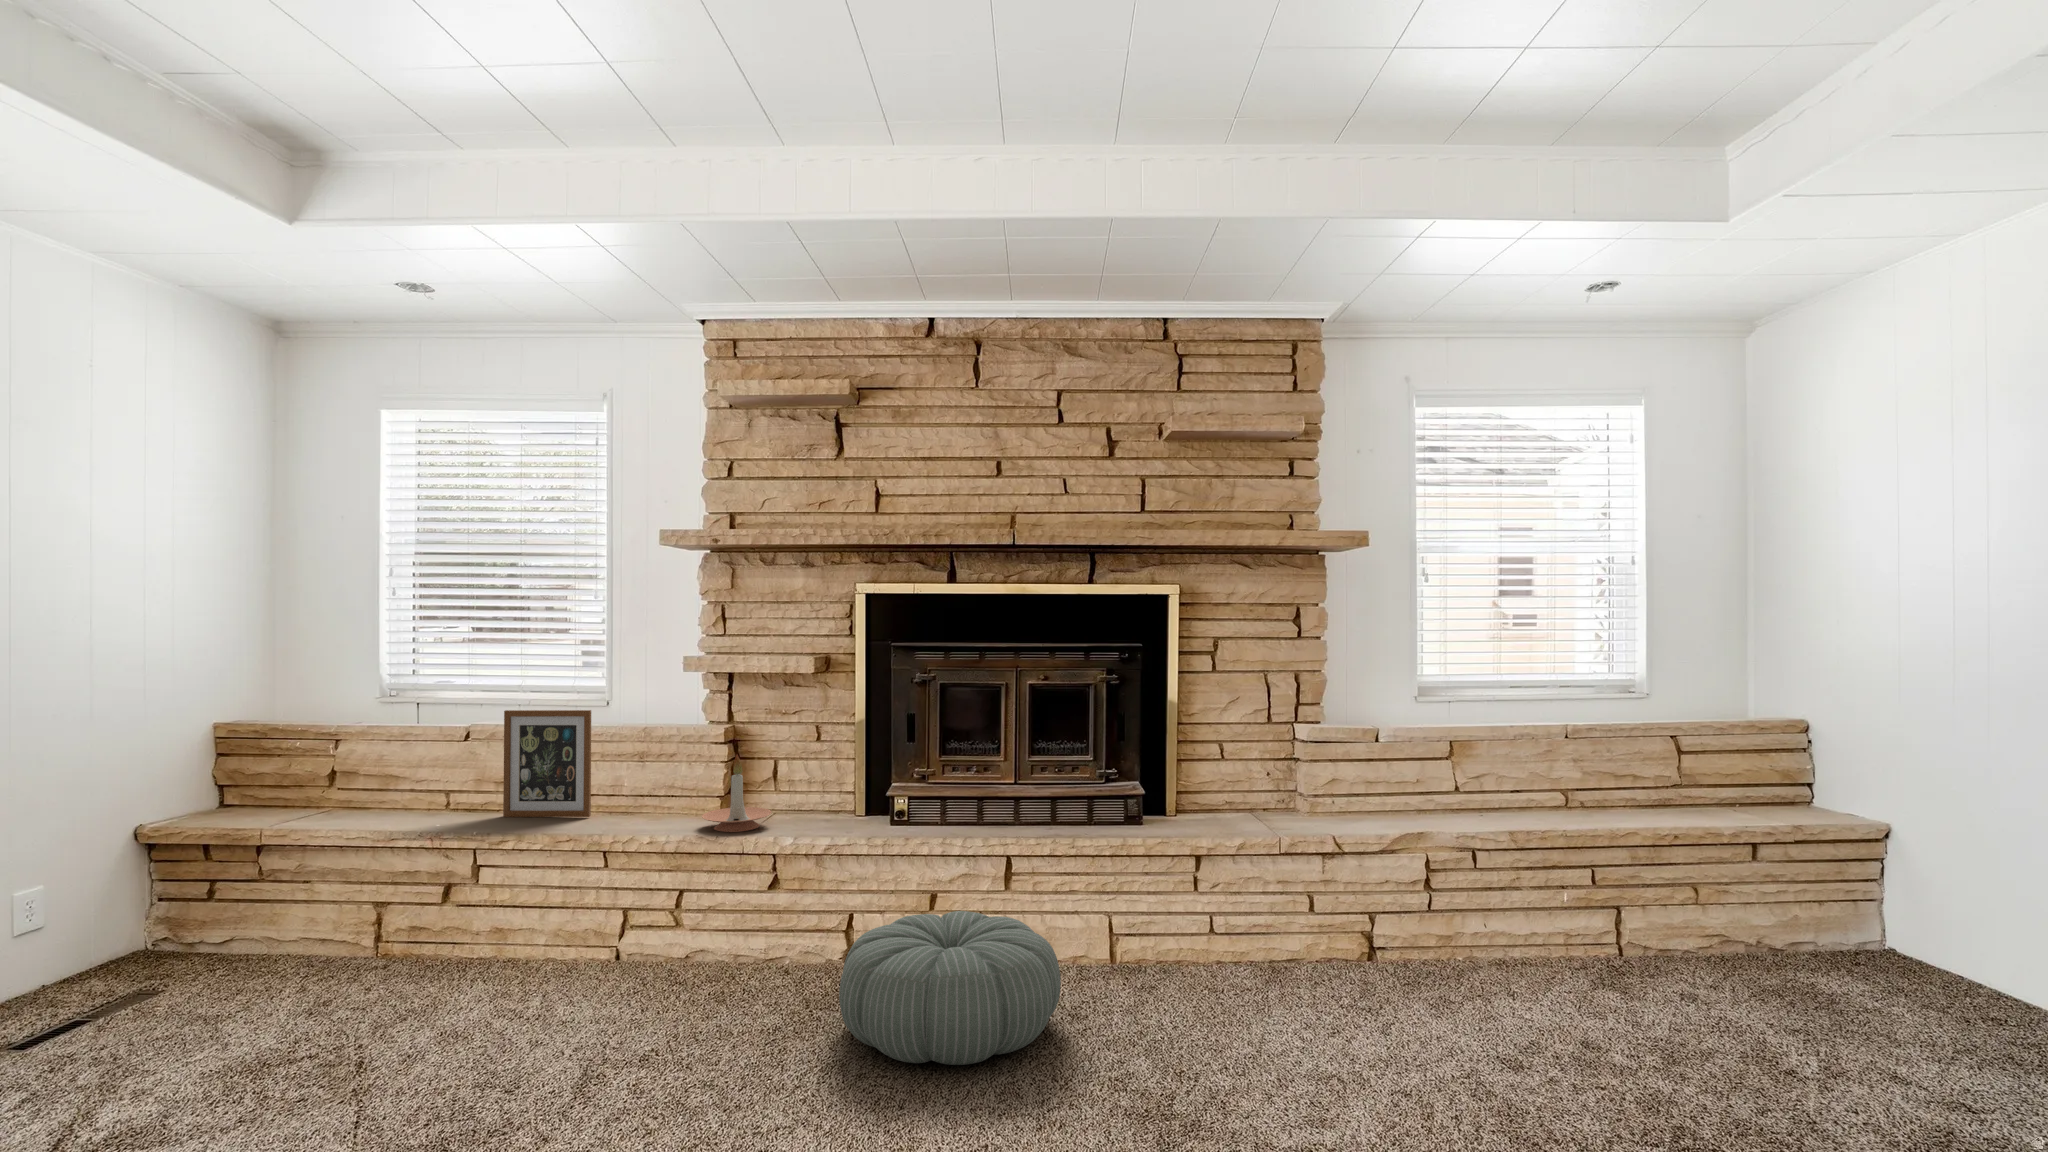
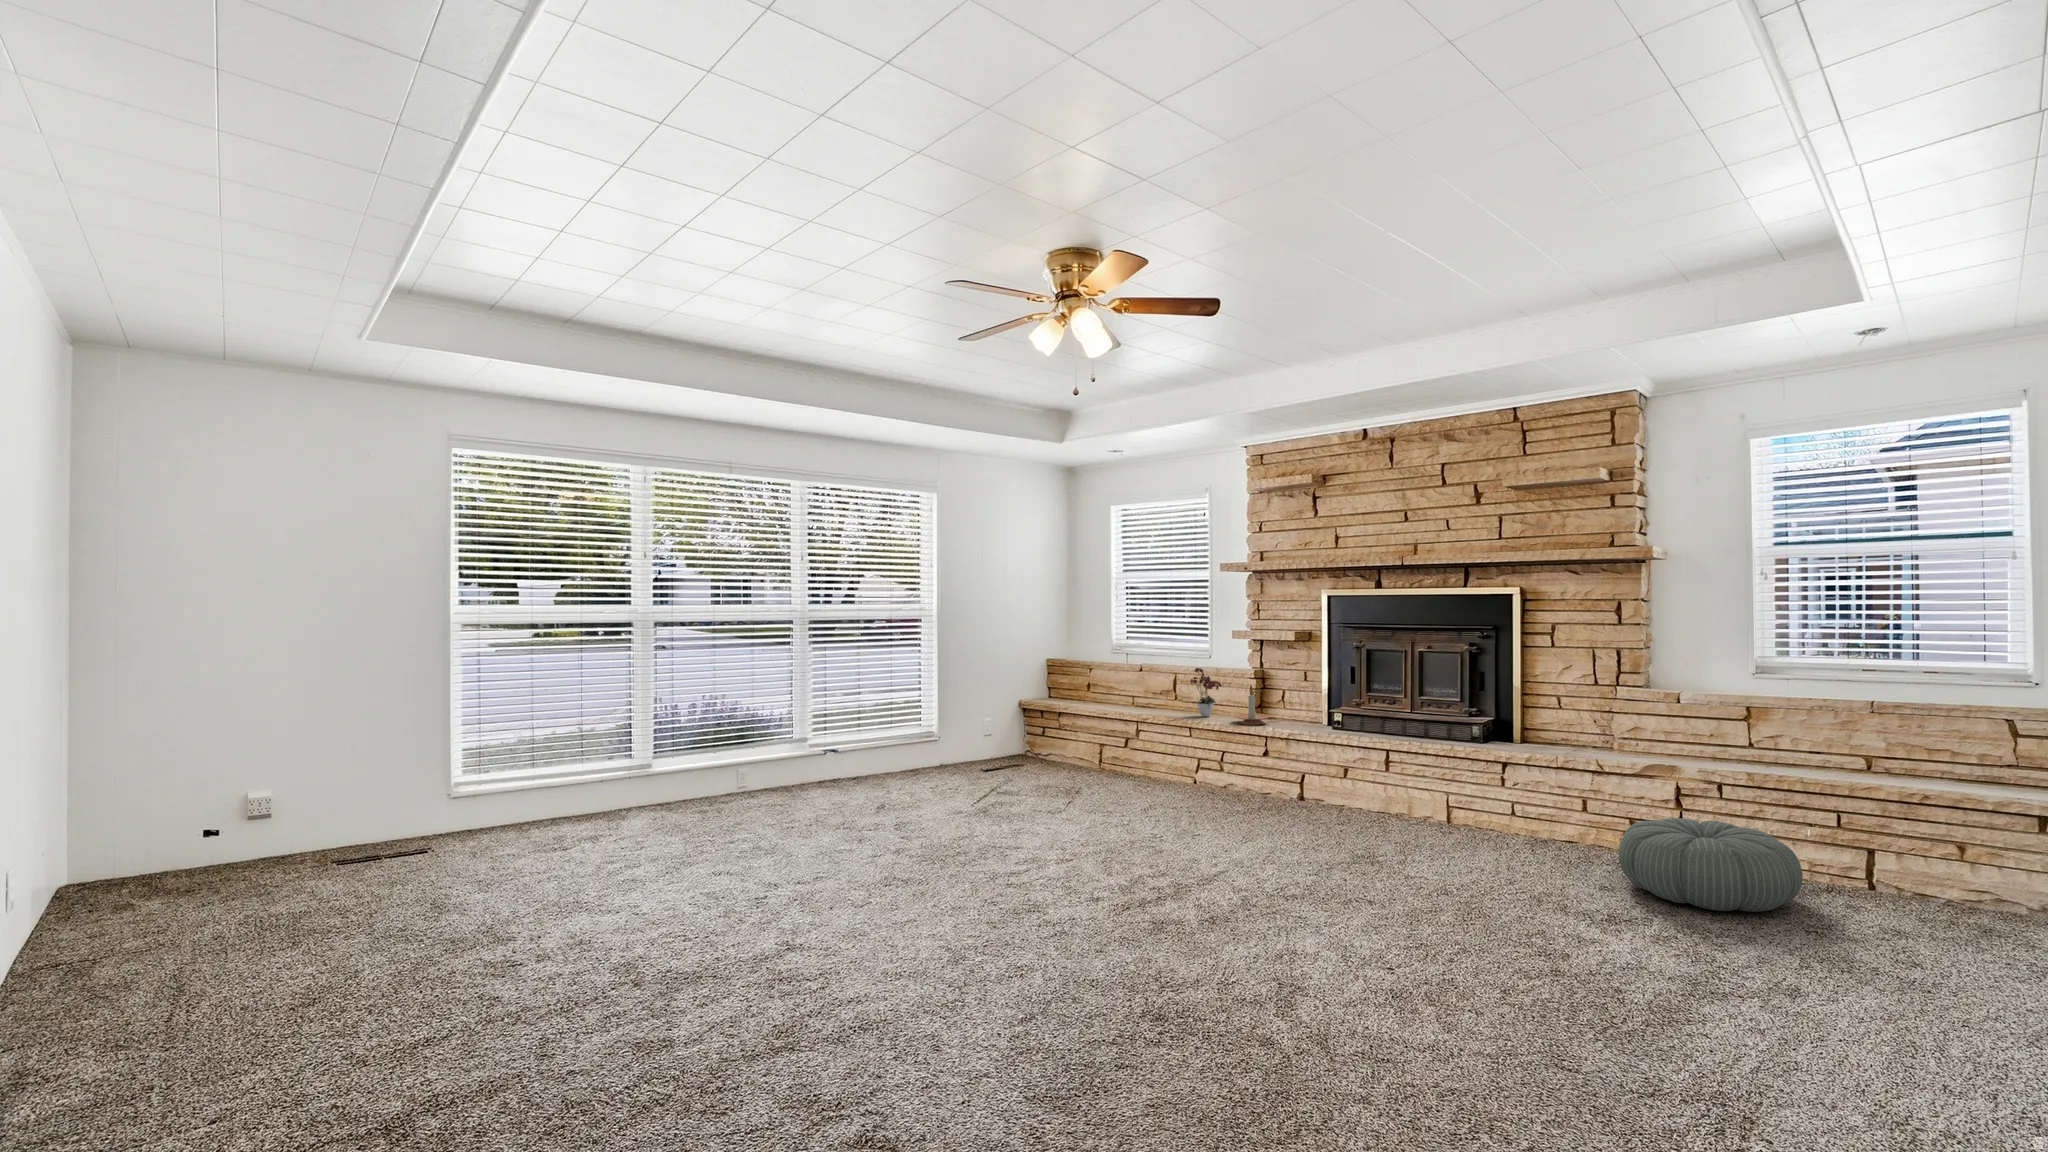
picture frame: present [503,710,591,817] -> none [1153,657,1191,712]
flower arrangement: none [597,722,670,824] -> present [1190,668,1221,717]
pouf: present [839,911,1061,1065] -> present [1619,818,1803,912]

